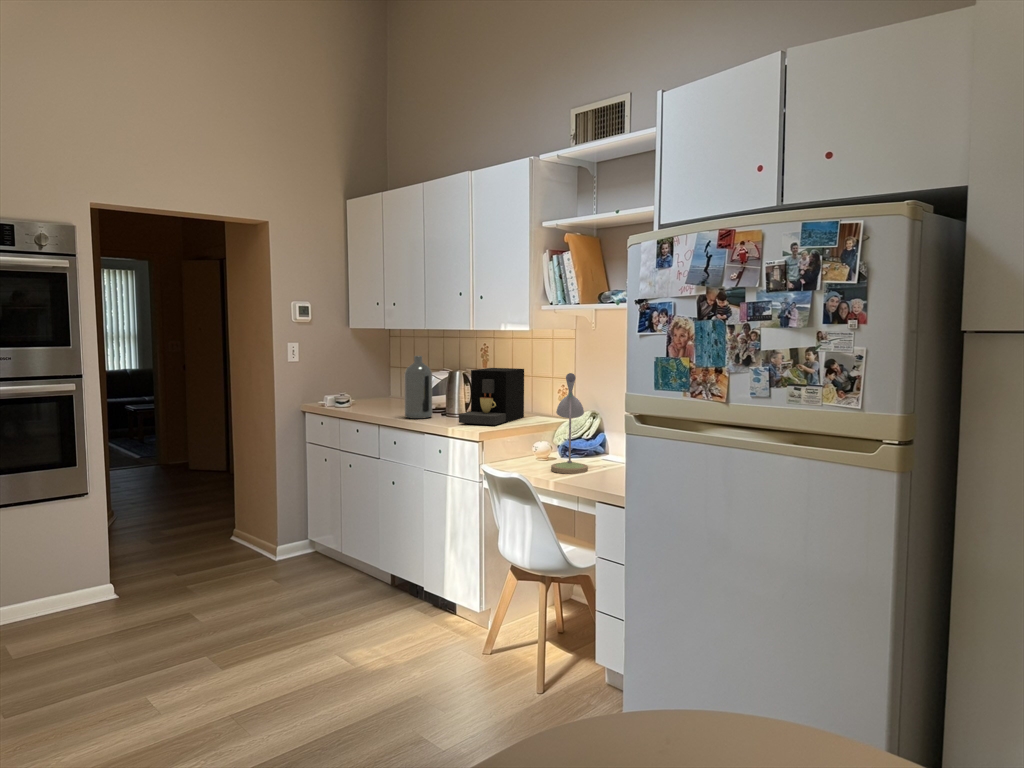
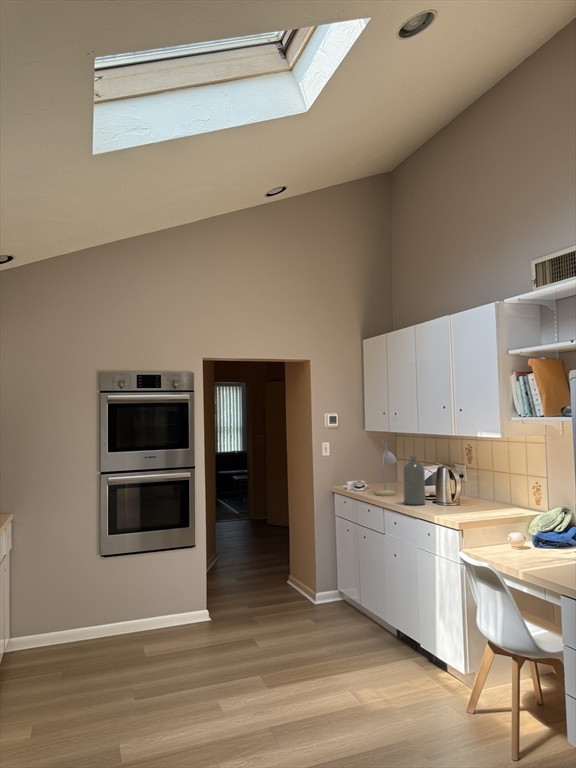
coffee maker: present [459,368,524,425] -> none [444,466,502,515]
desk lamp: present [551,373,588,474] -> present [375,439,397,496]

